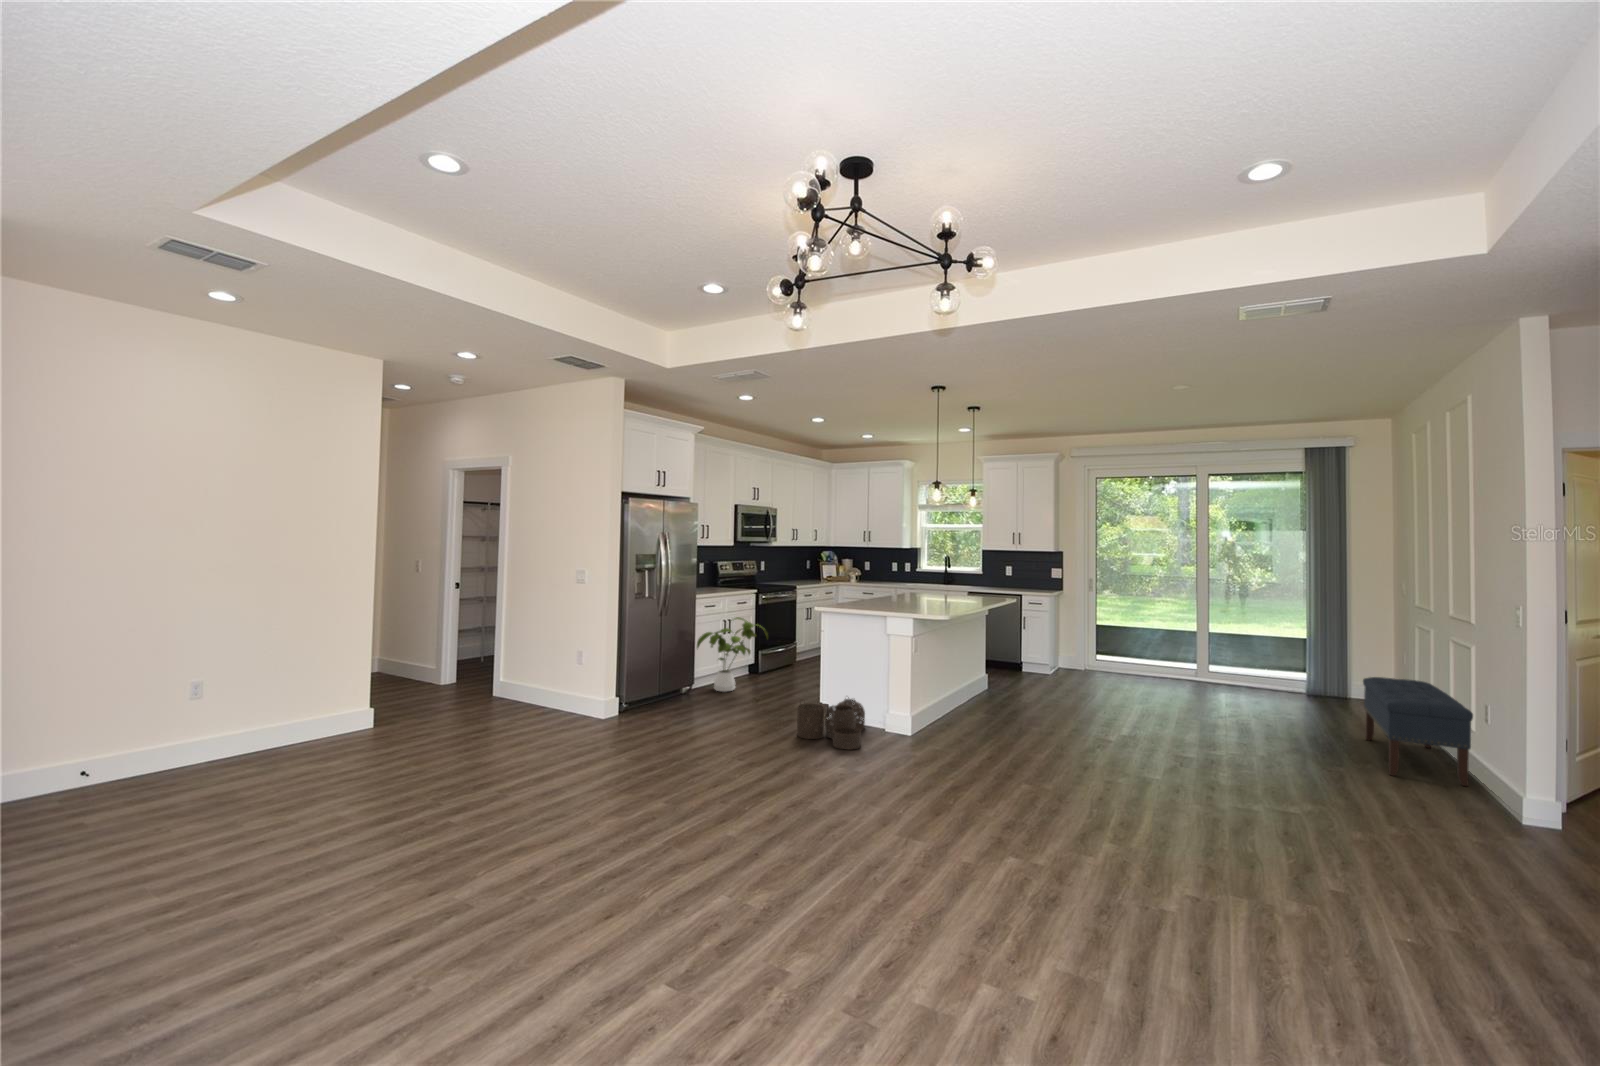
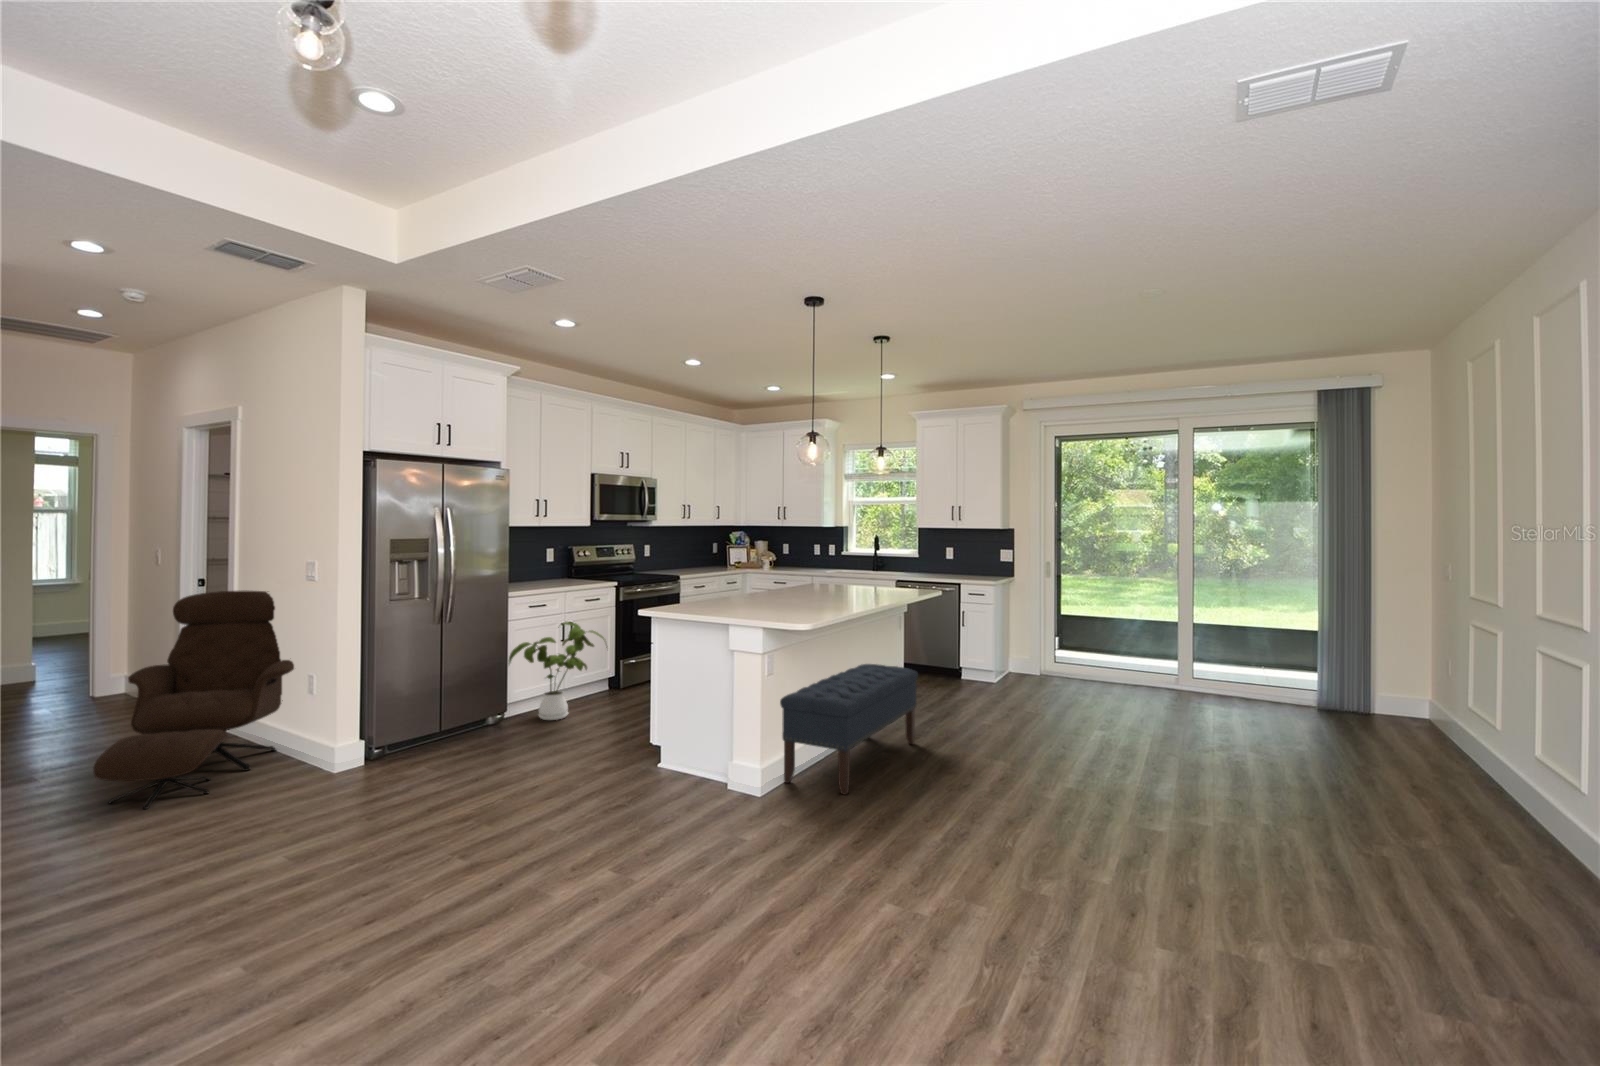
lounge chair: none [455,589,560,736] -> present [93,591,294,809]
bench: present [1363,677,1473,786] -> present [780,664,918,794]
woven basket: present [797,698,865,750] -> none [590,735,700,824]

